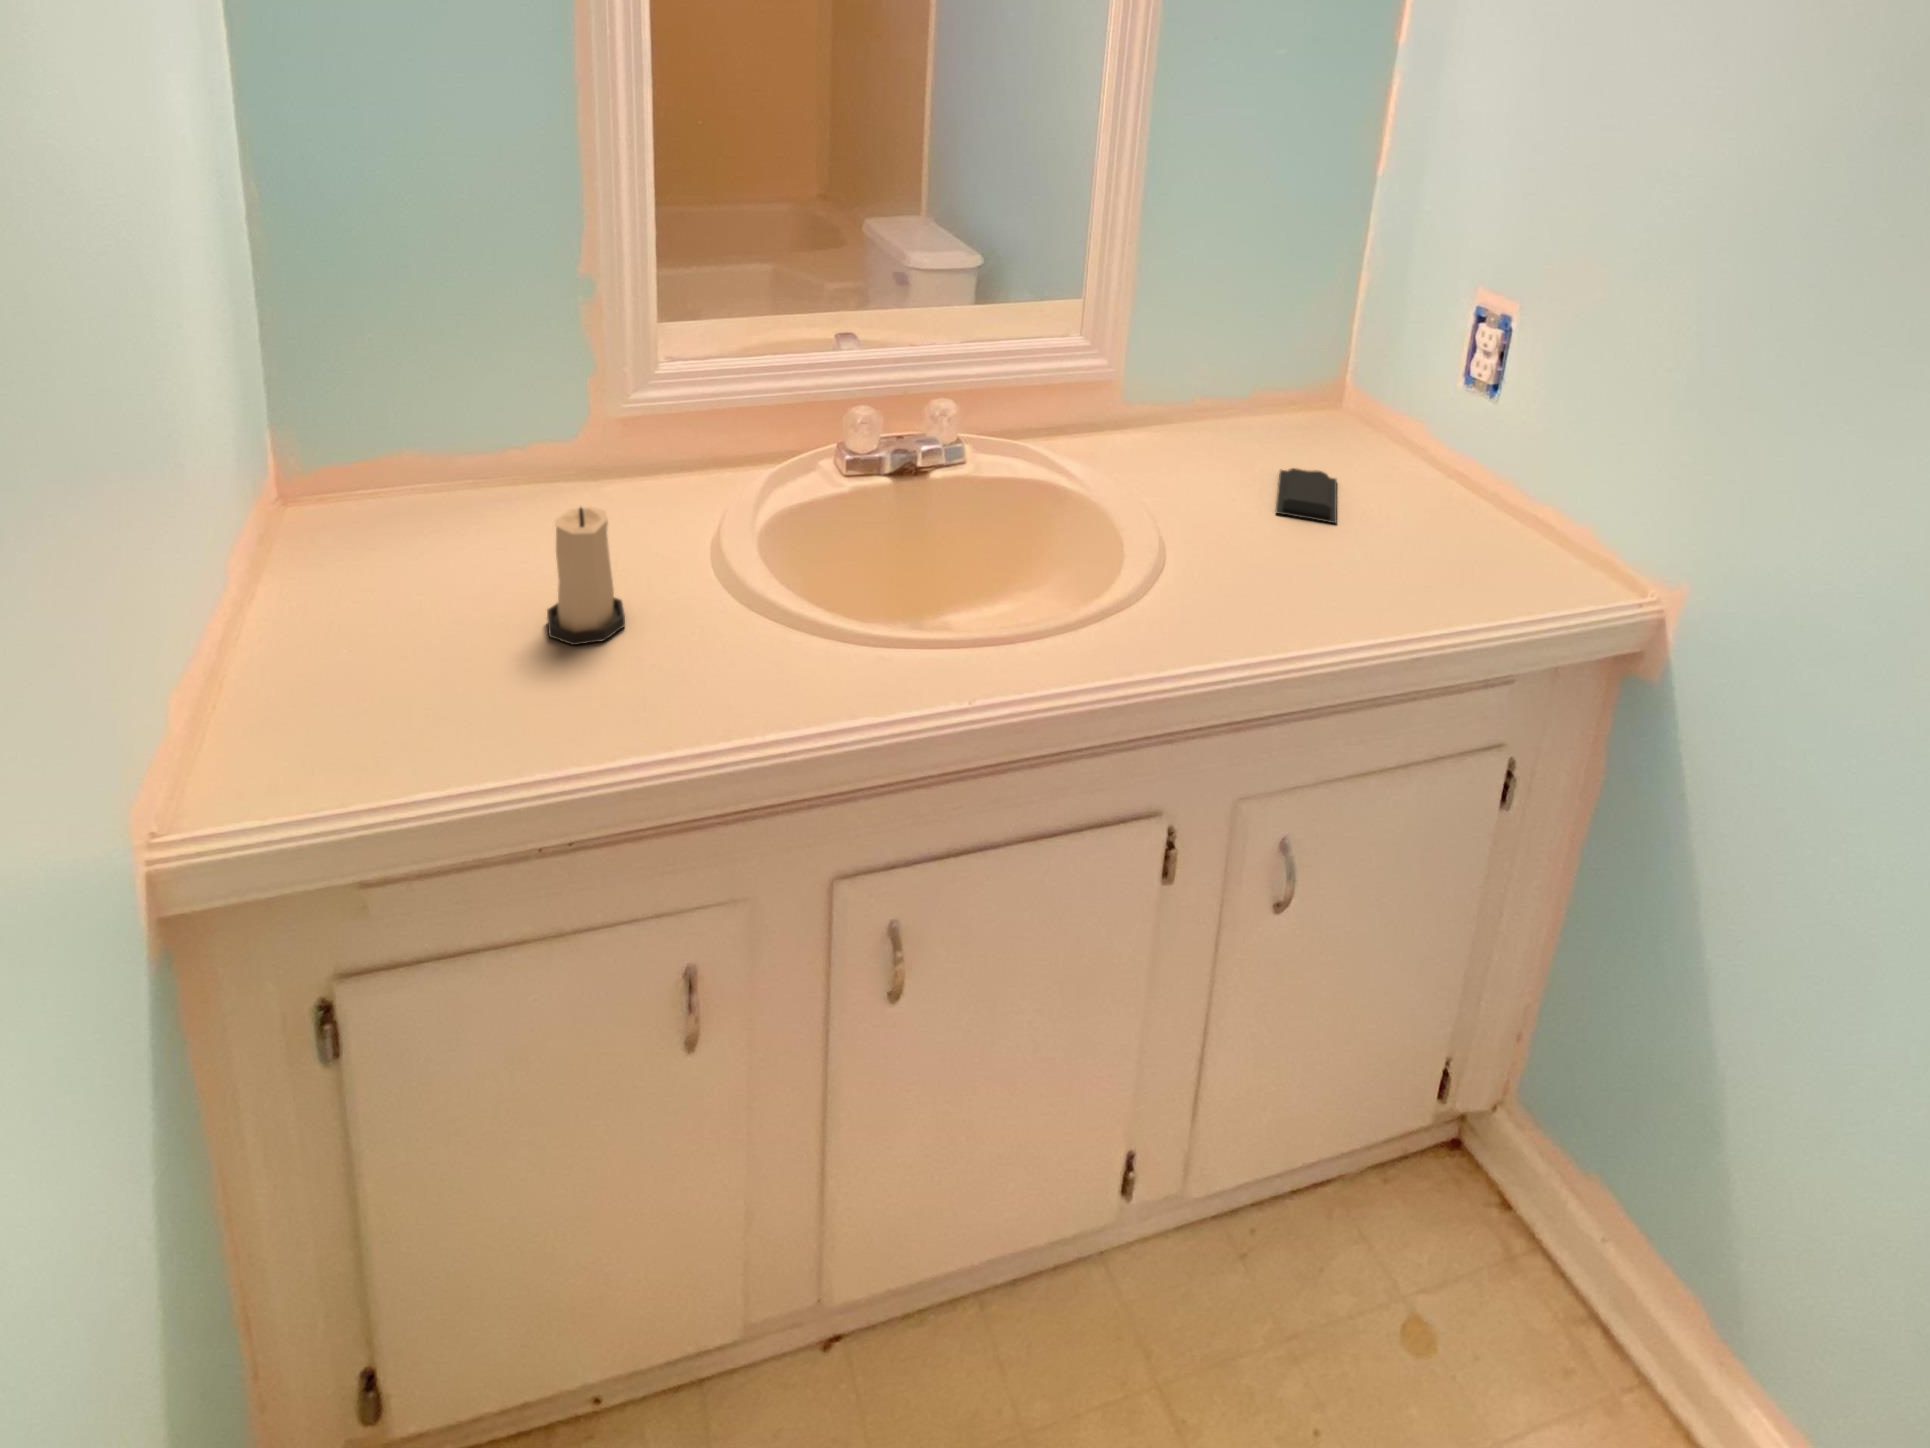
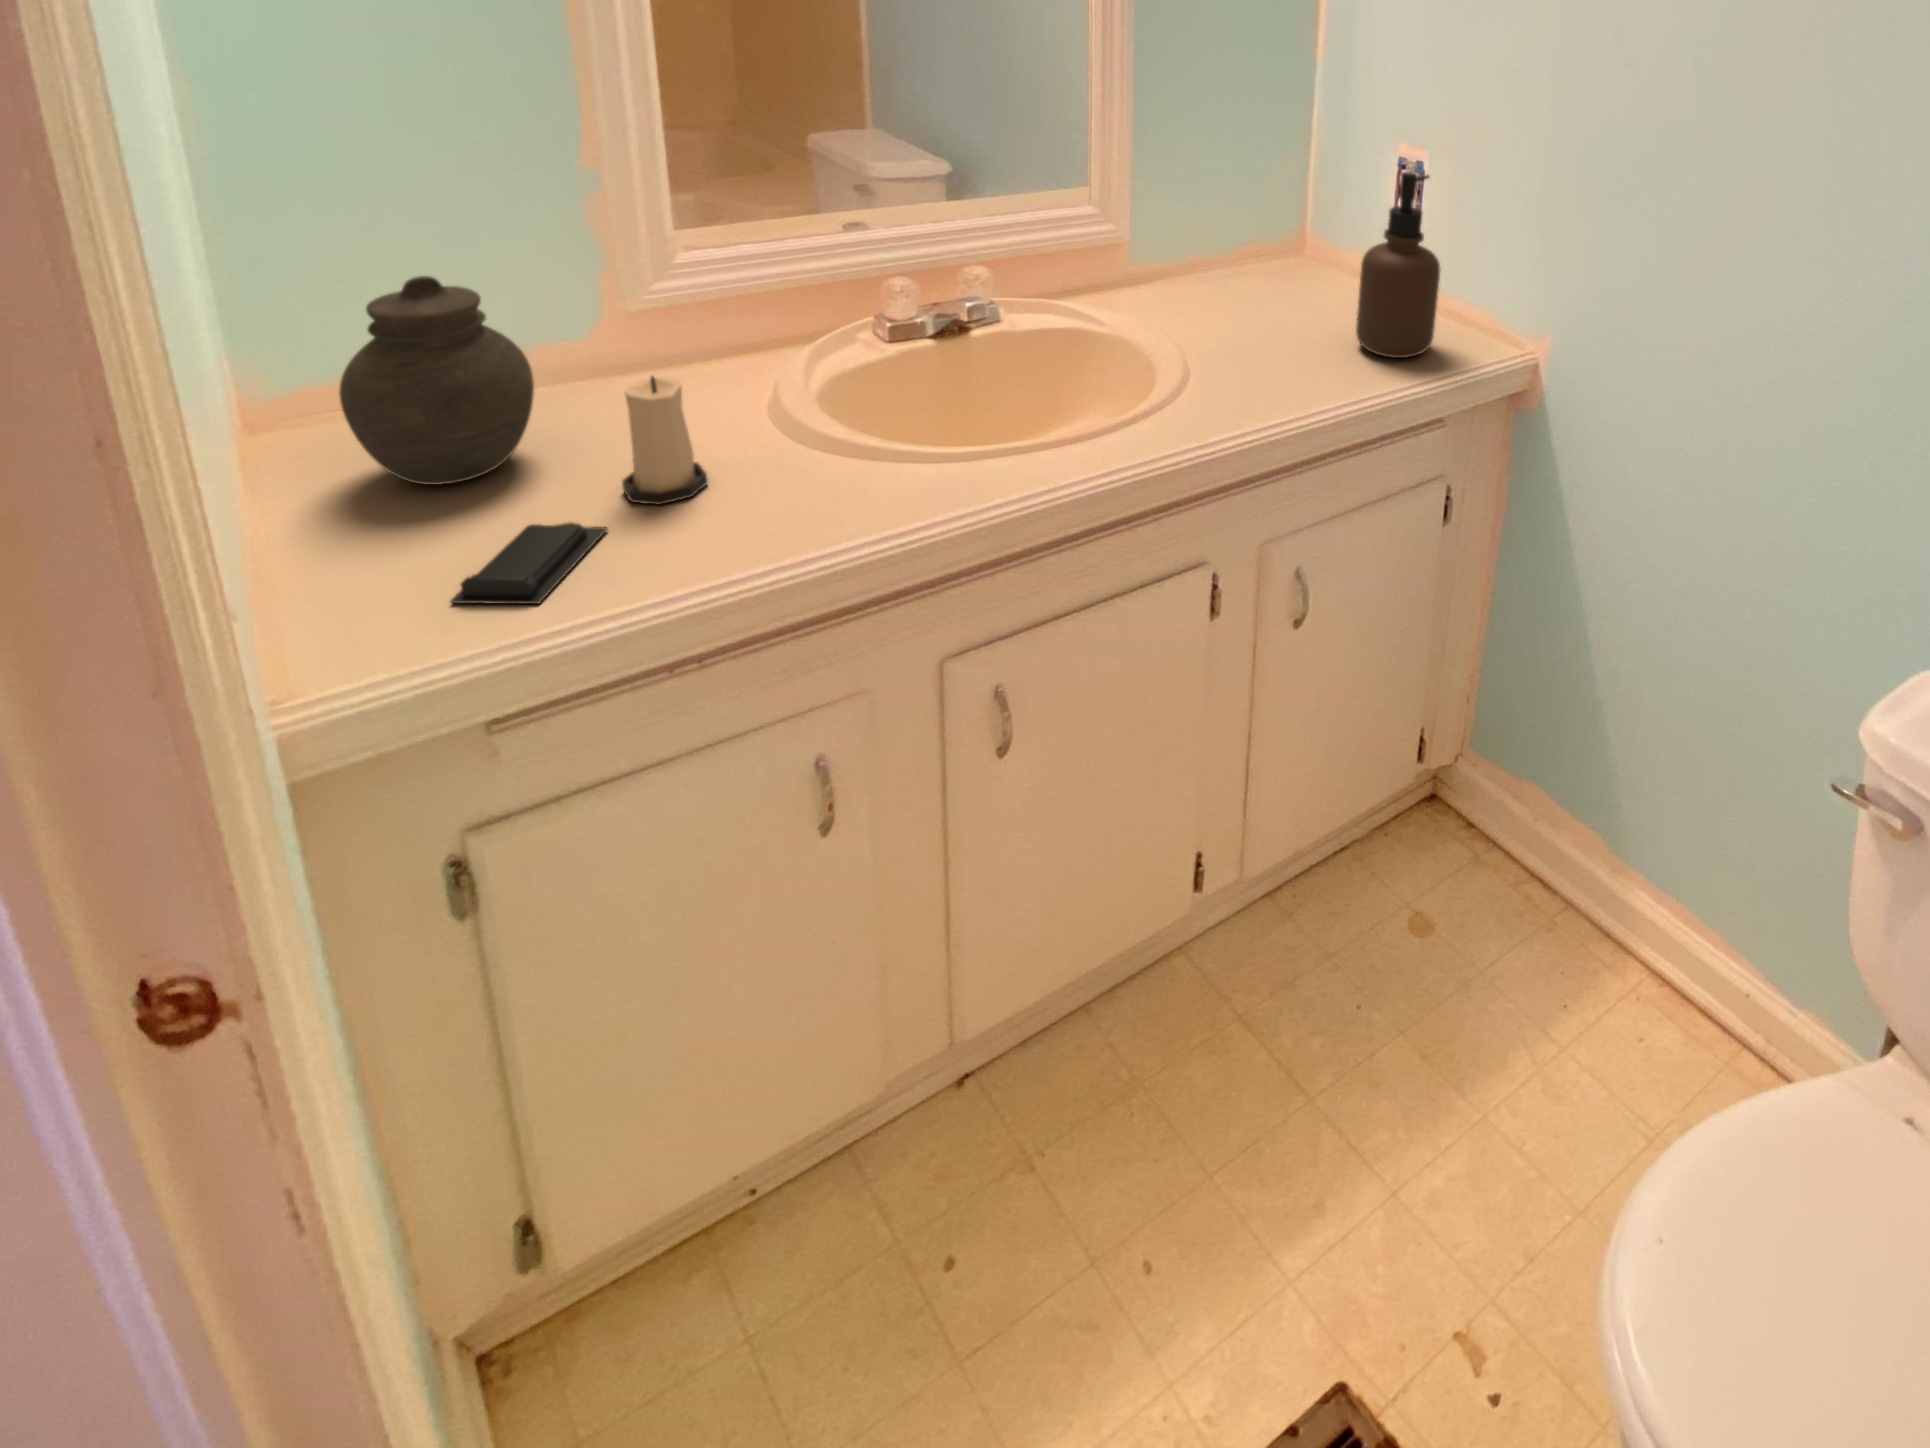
soap dispenser: none [1392,336,1517,577] -> present [1356,172,1440,358]
jar: none [331,379,494,584] -> present [339,276,534,485]
soap bar: present [1276,468,1337,523] -> present [451,523,607,604]

